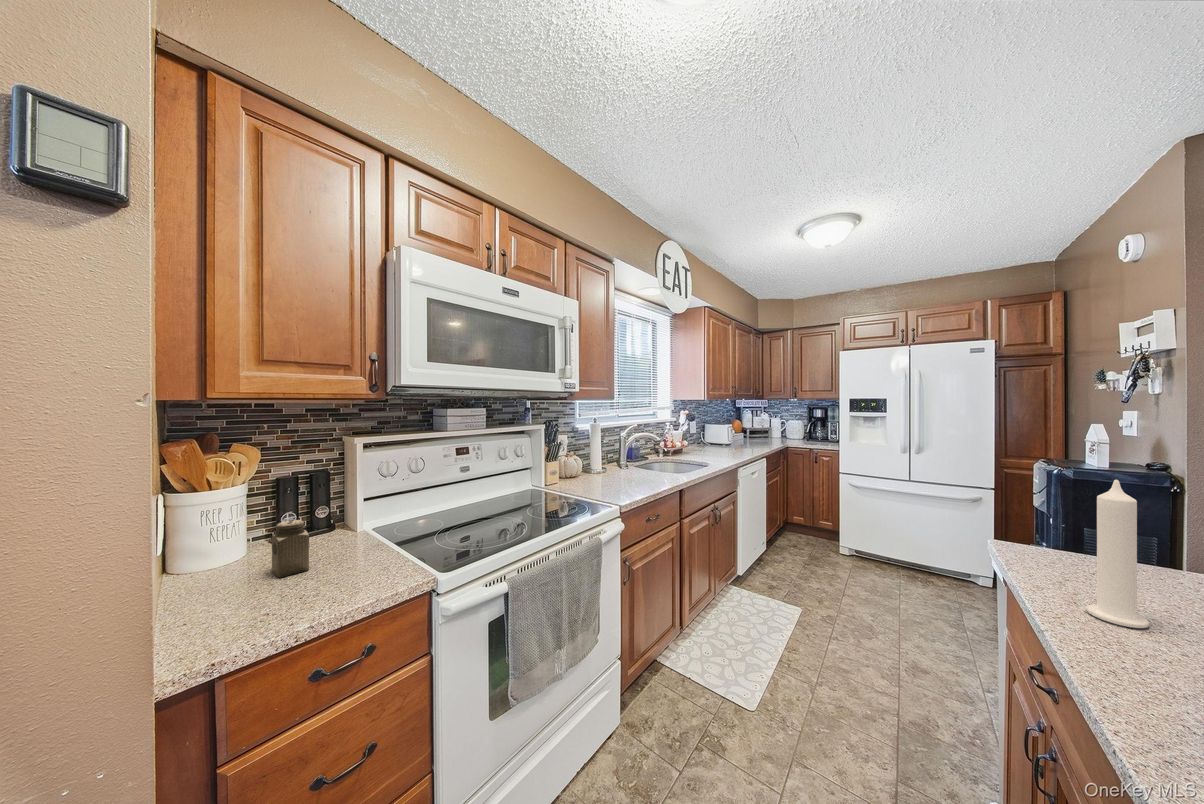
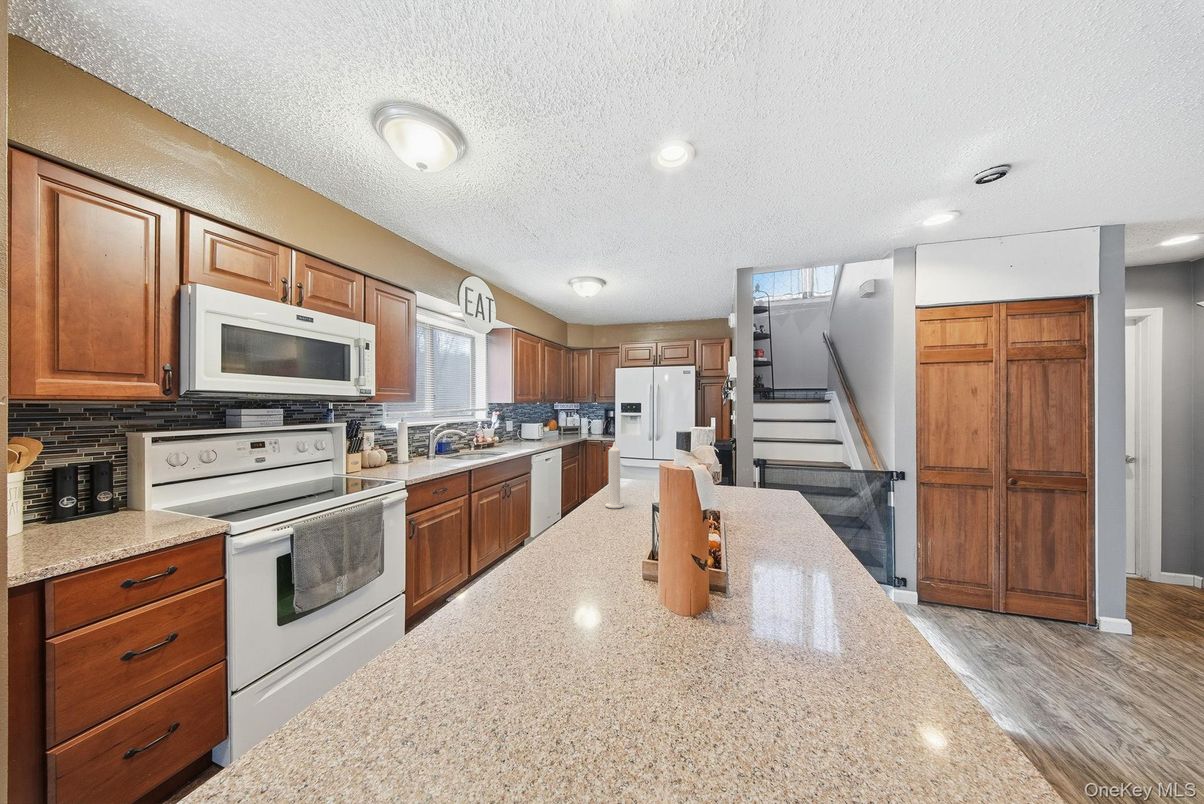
salt shaker: present [272,520,309,578] -> none [57,496,97,539]

